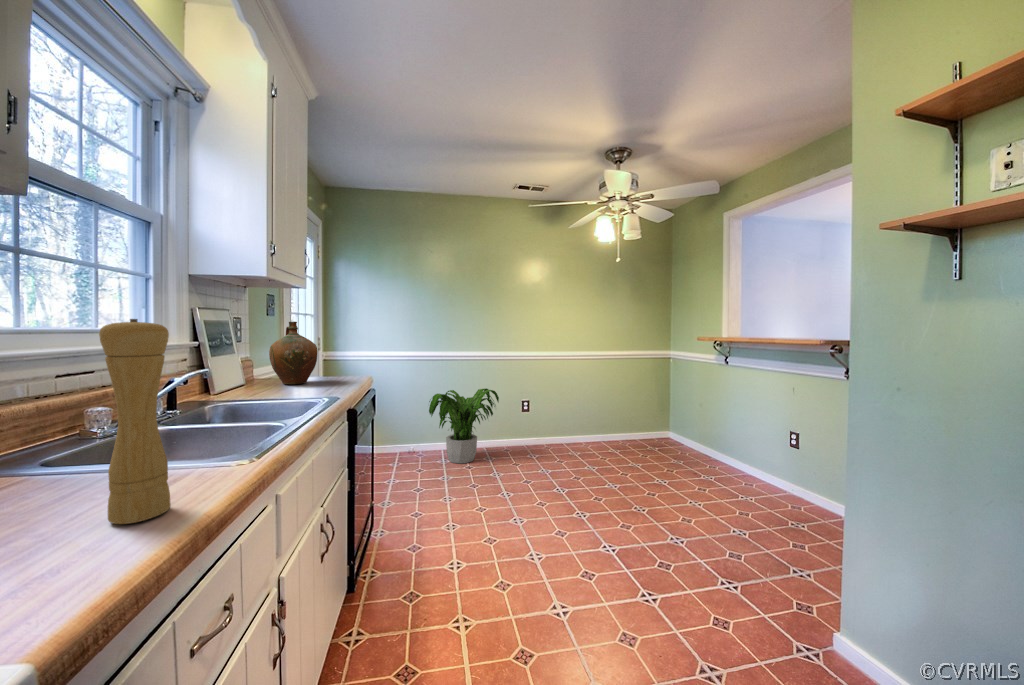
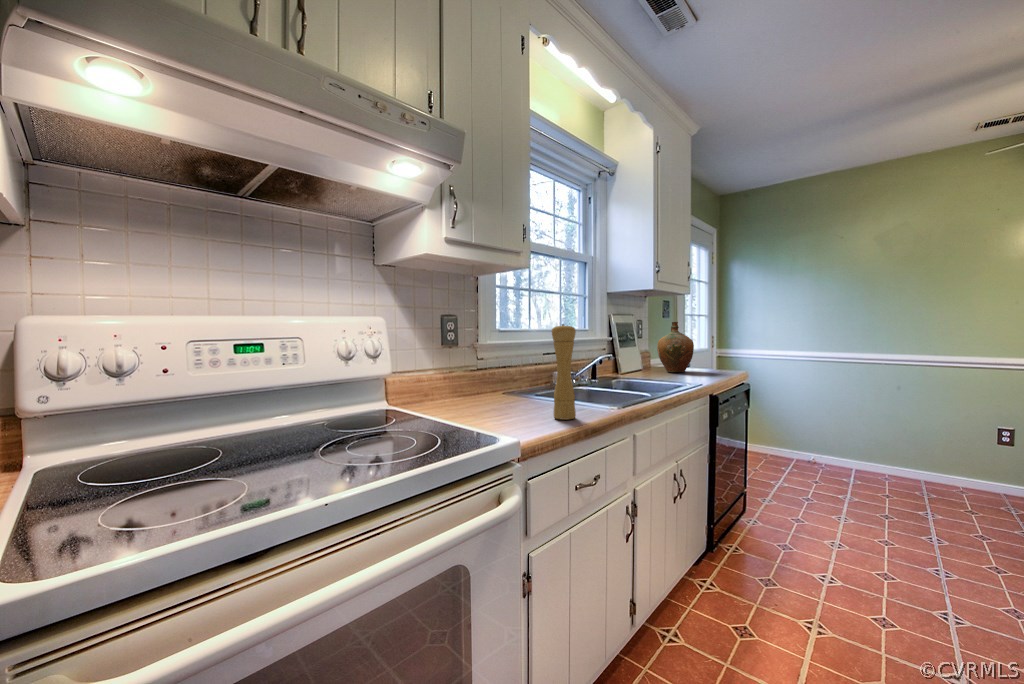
potted plant: present [429,388,499,463] -> none [831,400,956,493]

